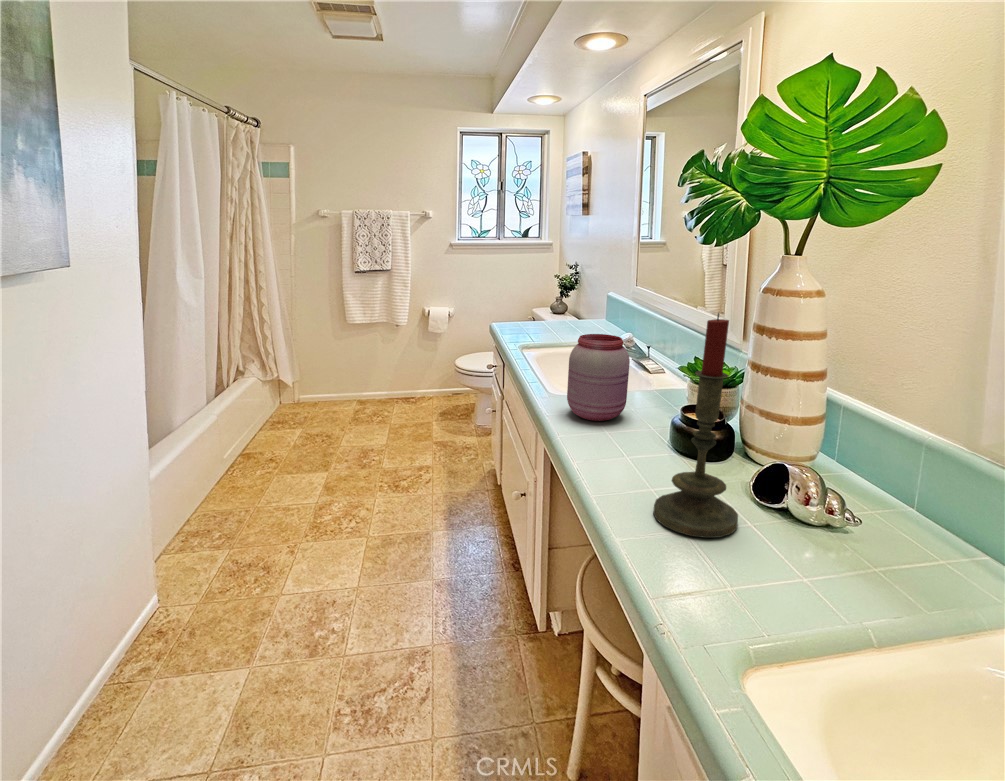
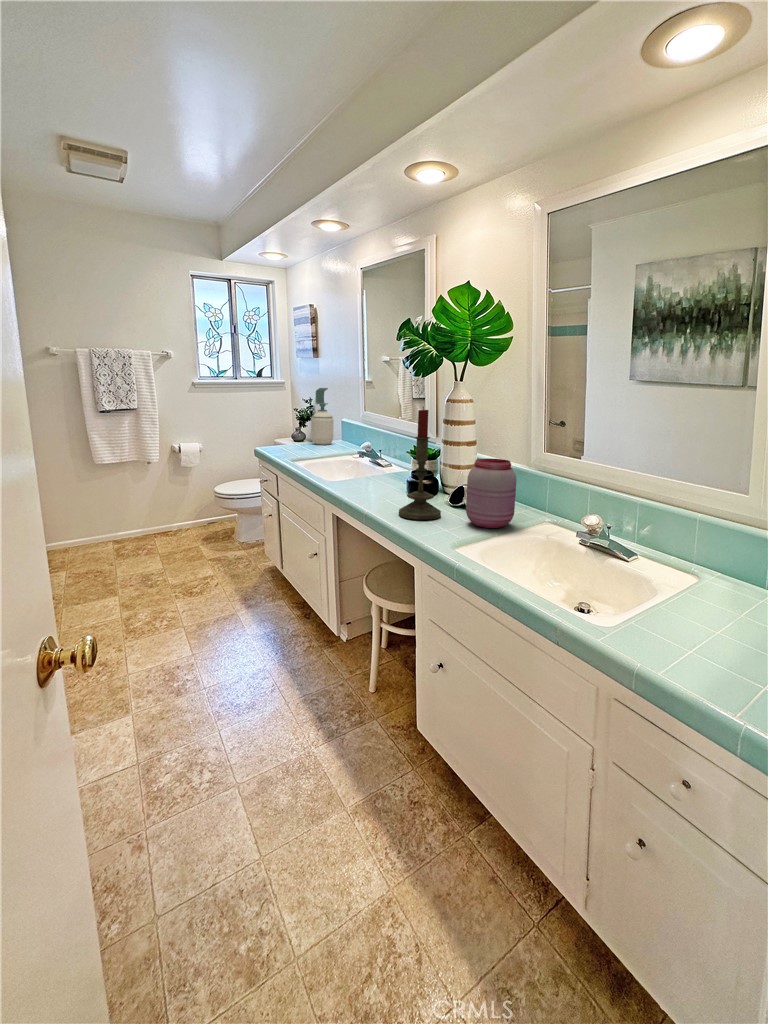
soap bottle: none [564,256,594,329] -> present [311,388,334,445]
jar: present [567,334,630,421] -> present [466,458,516,528]

